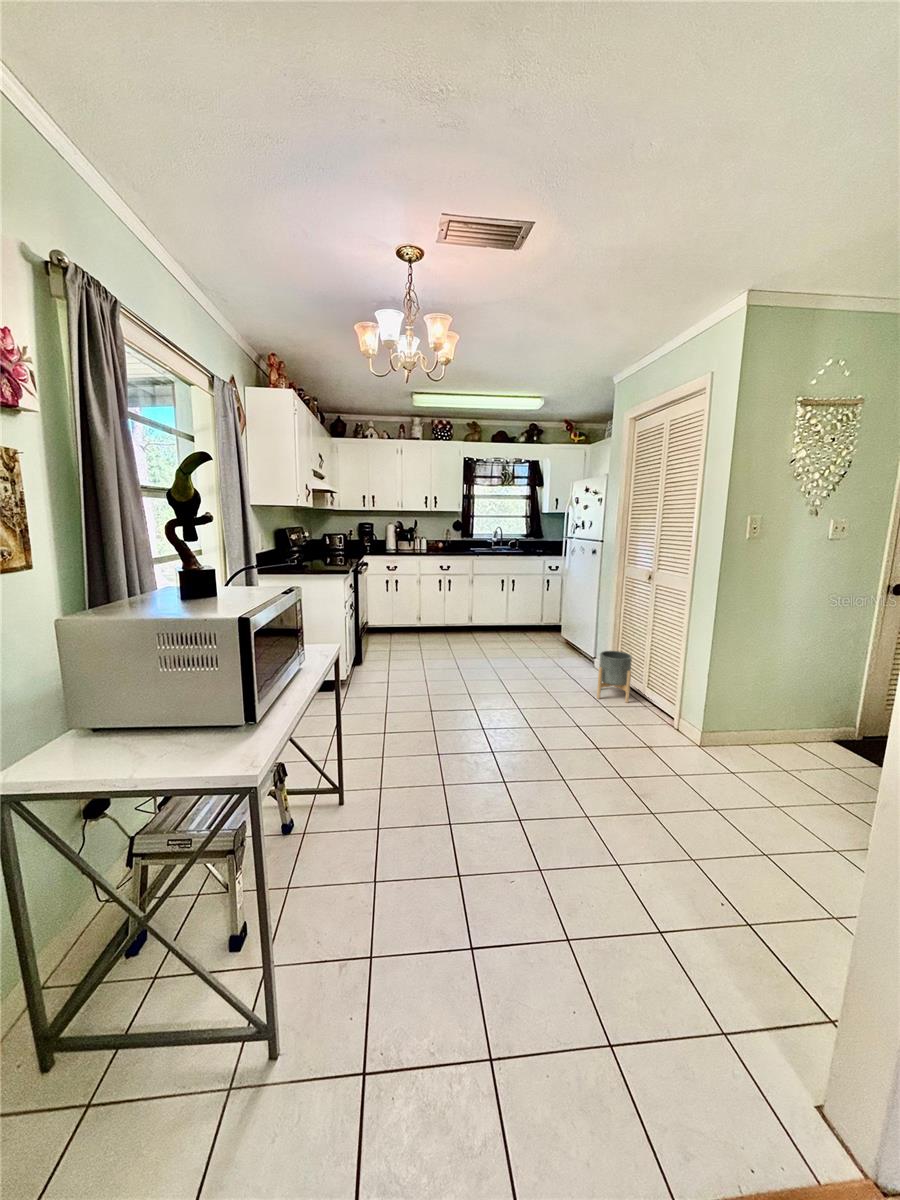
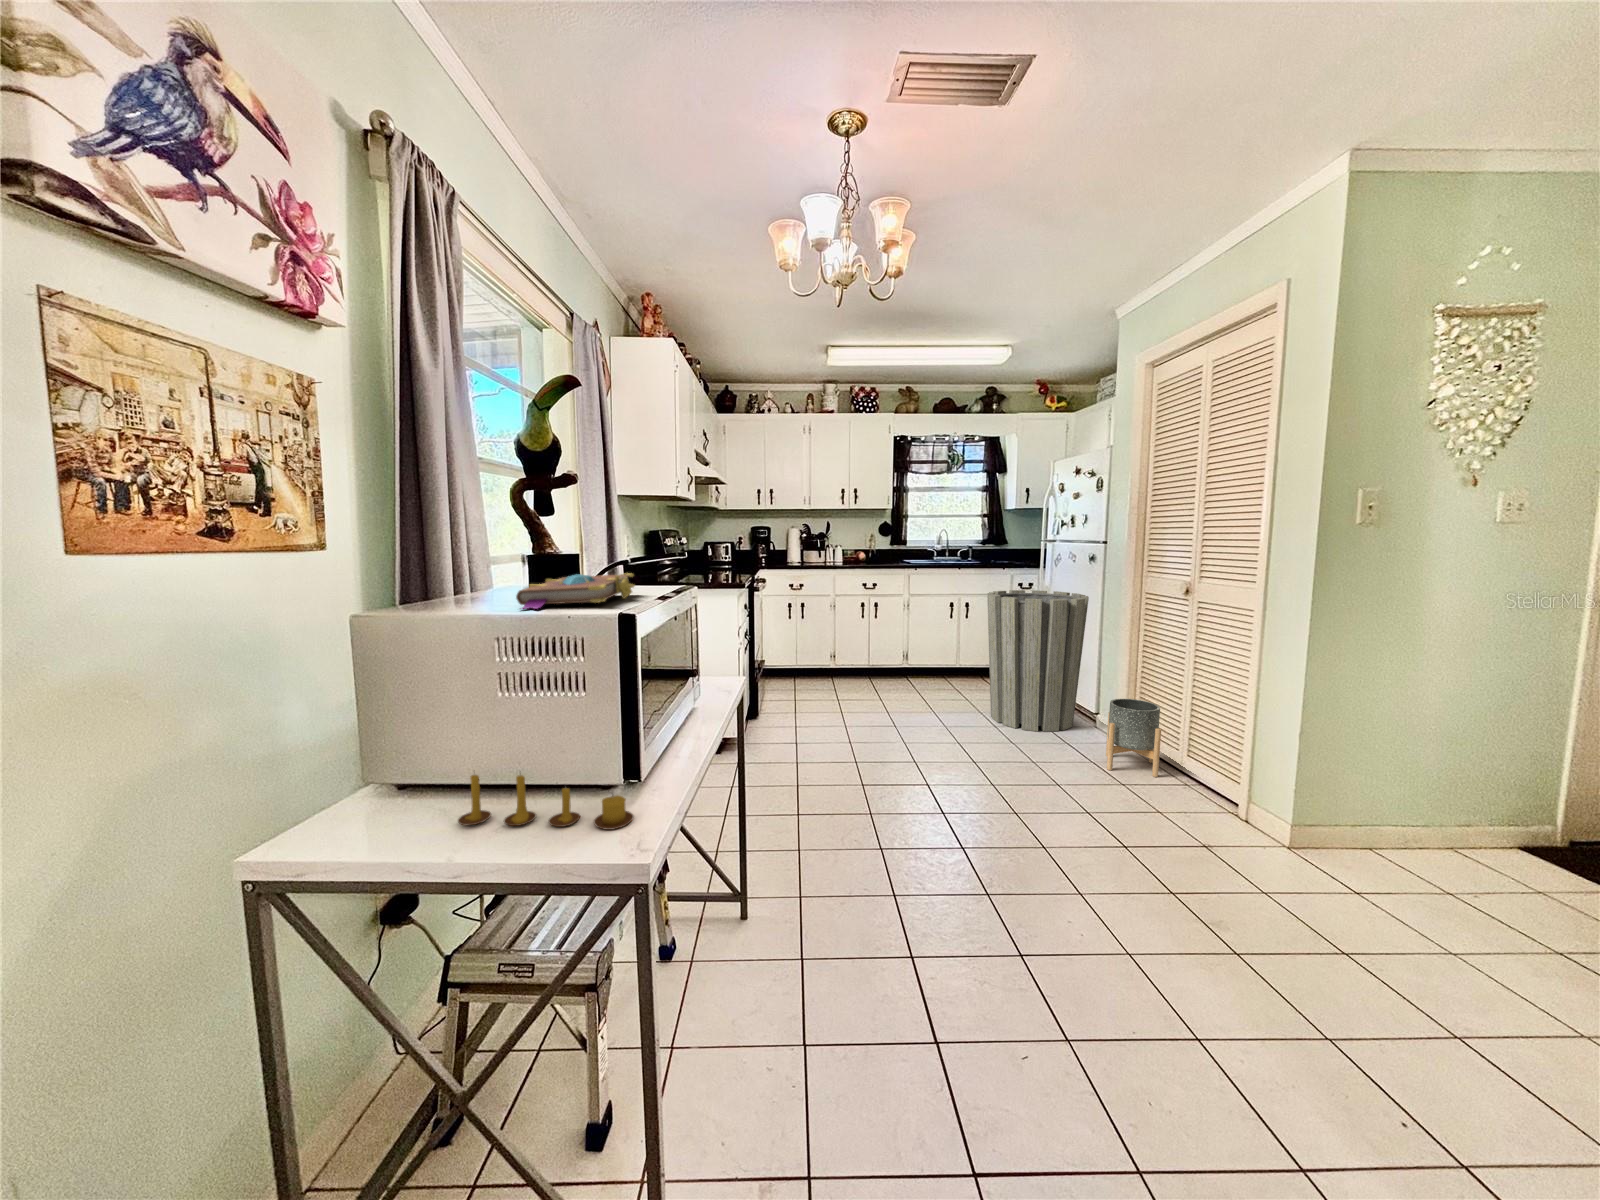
trash can: none [524,574,592,673] -> present [987,590,1089,732]
book: none [171,585,254,616] -> present [516,573,634,609]
candle: none [138,718,251,753] -> present [458,774,634,830]

